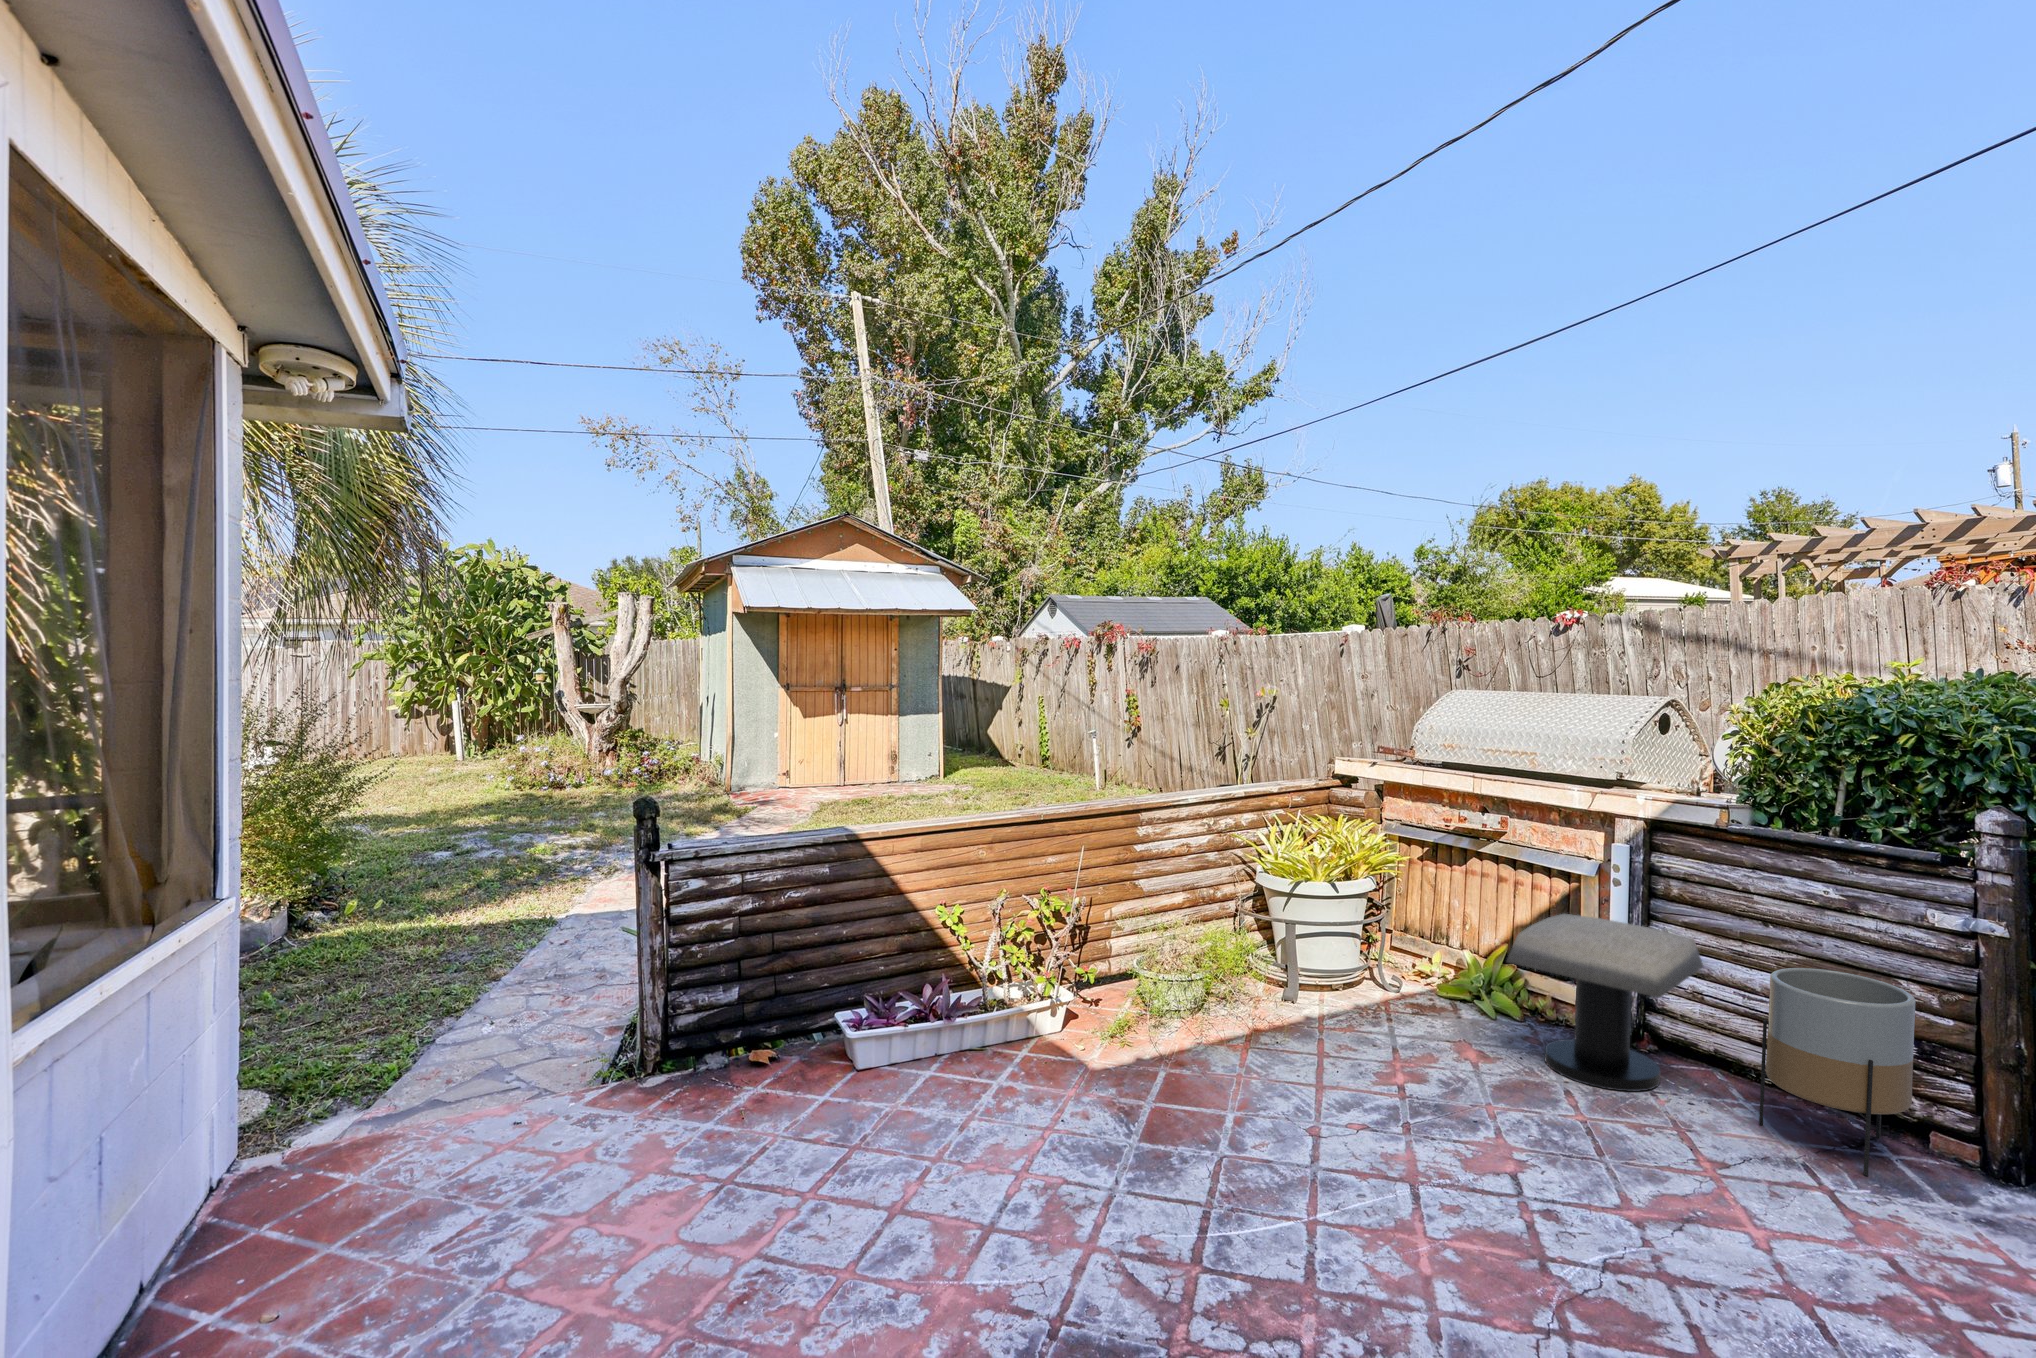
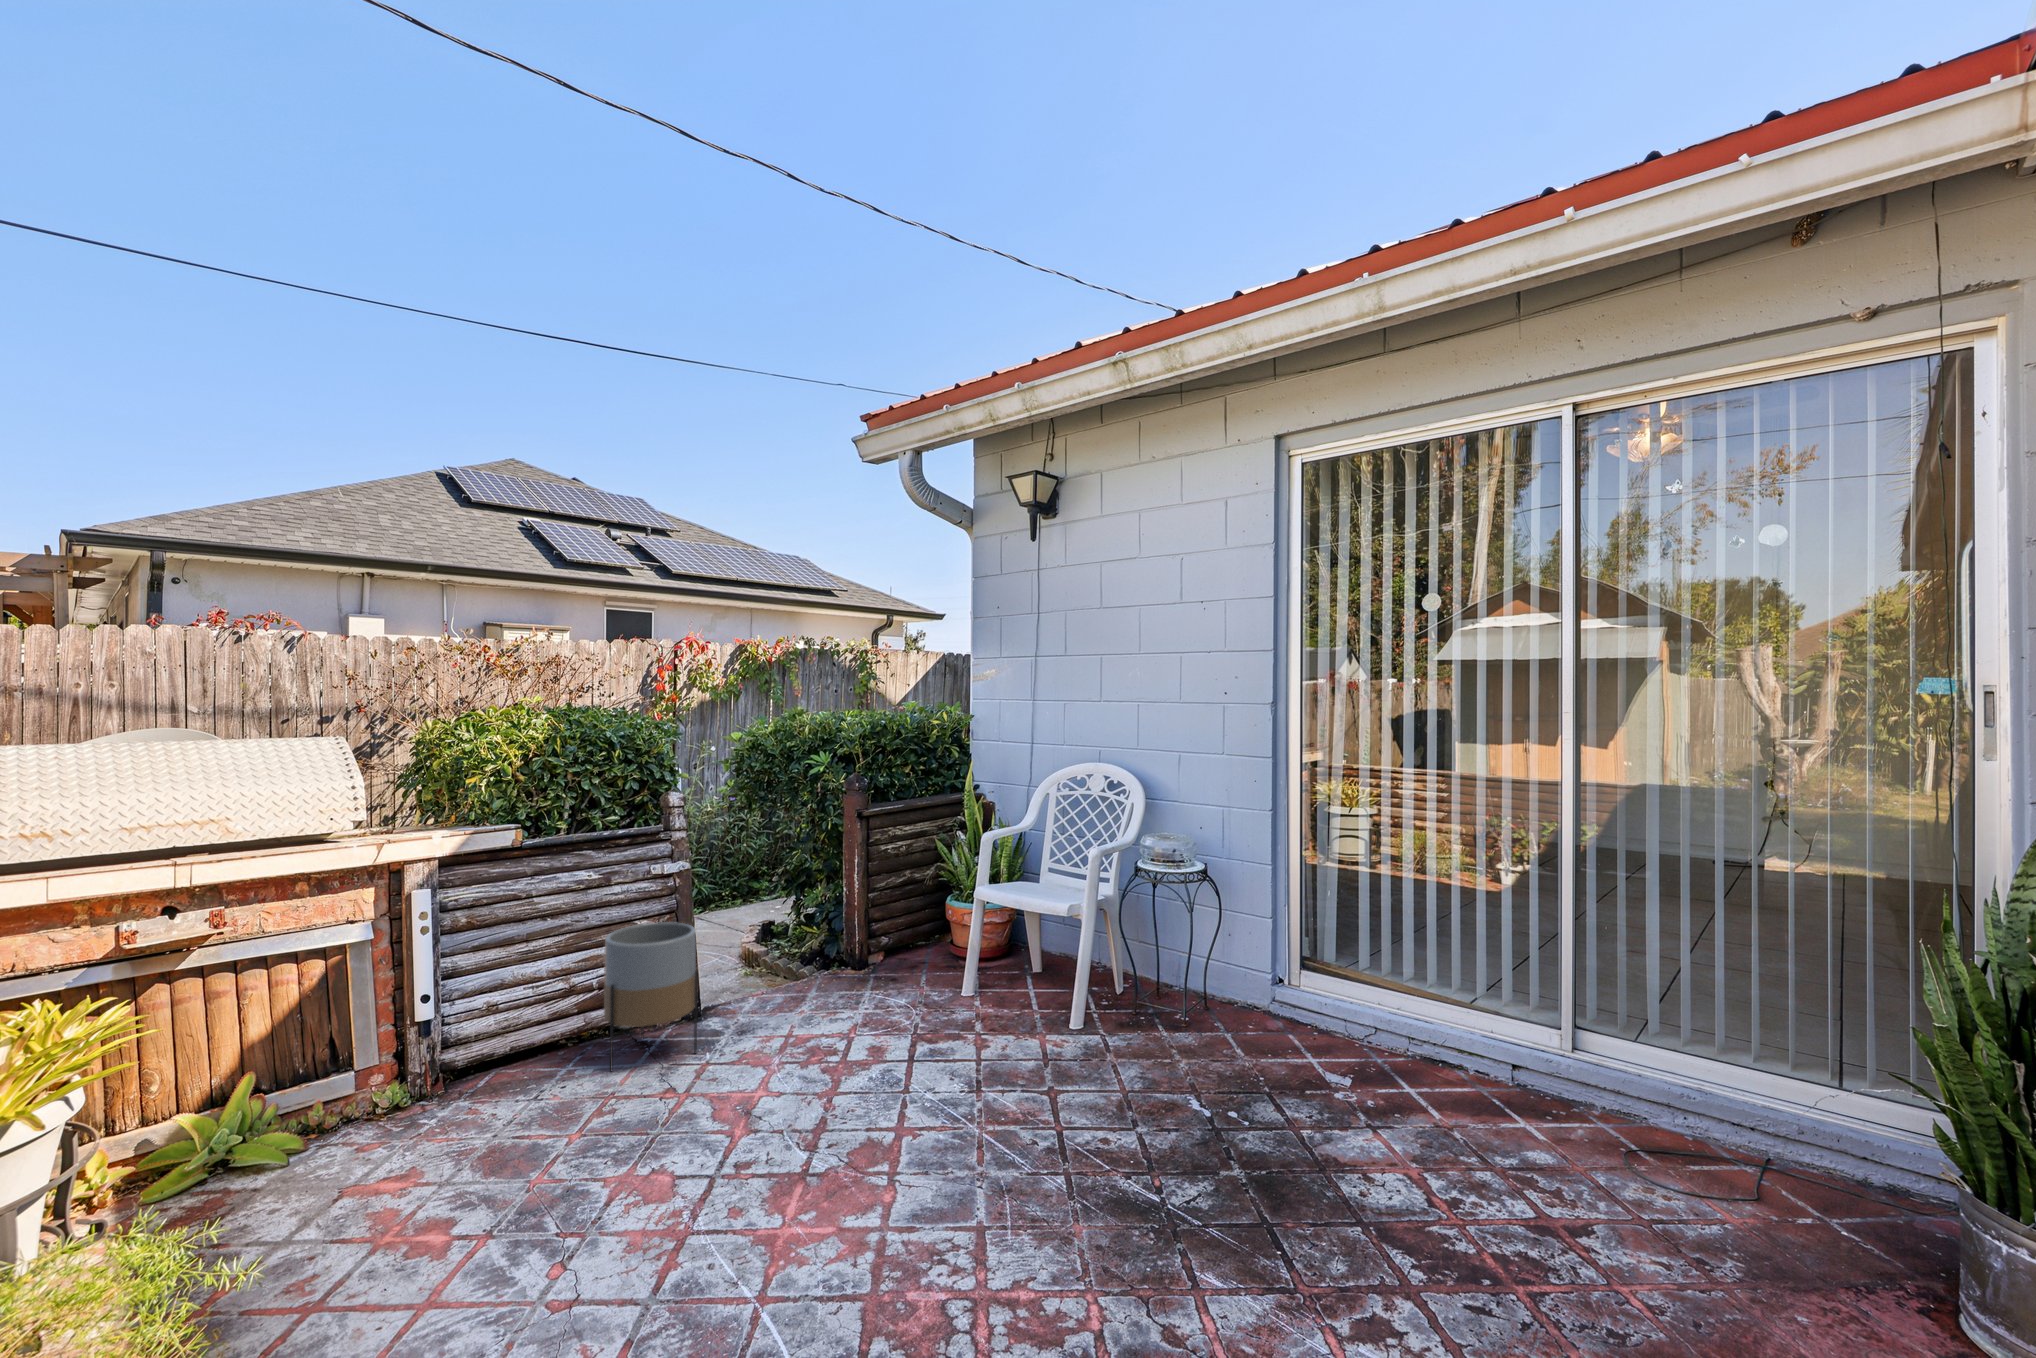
stool: present [1507,914,1703,1092] -> none [360,954,583,1145]

